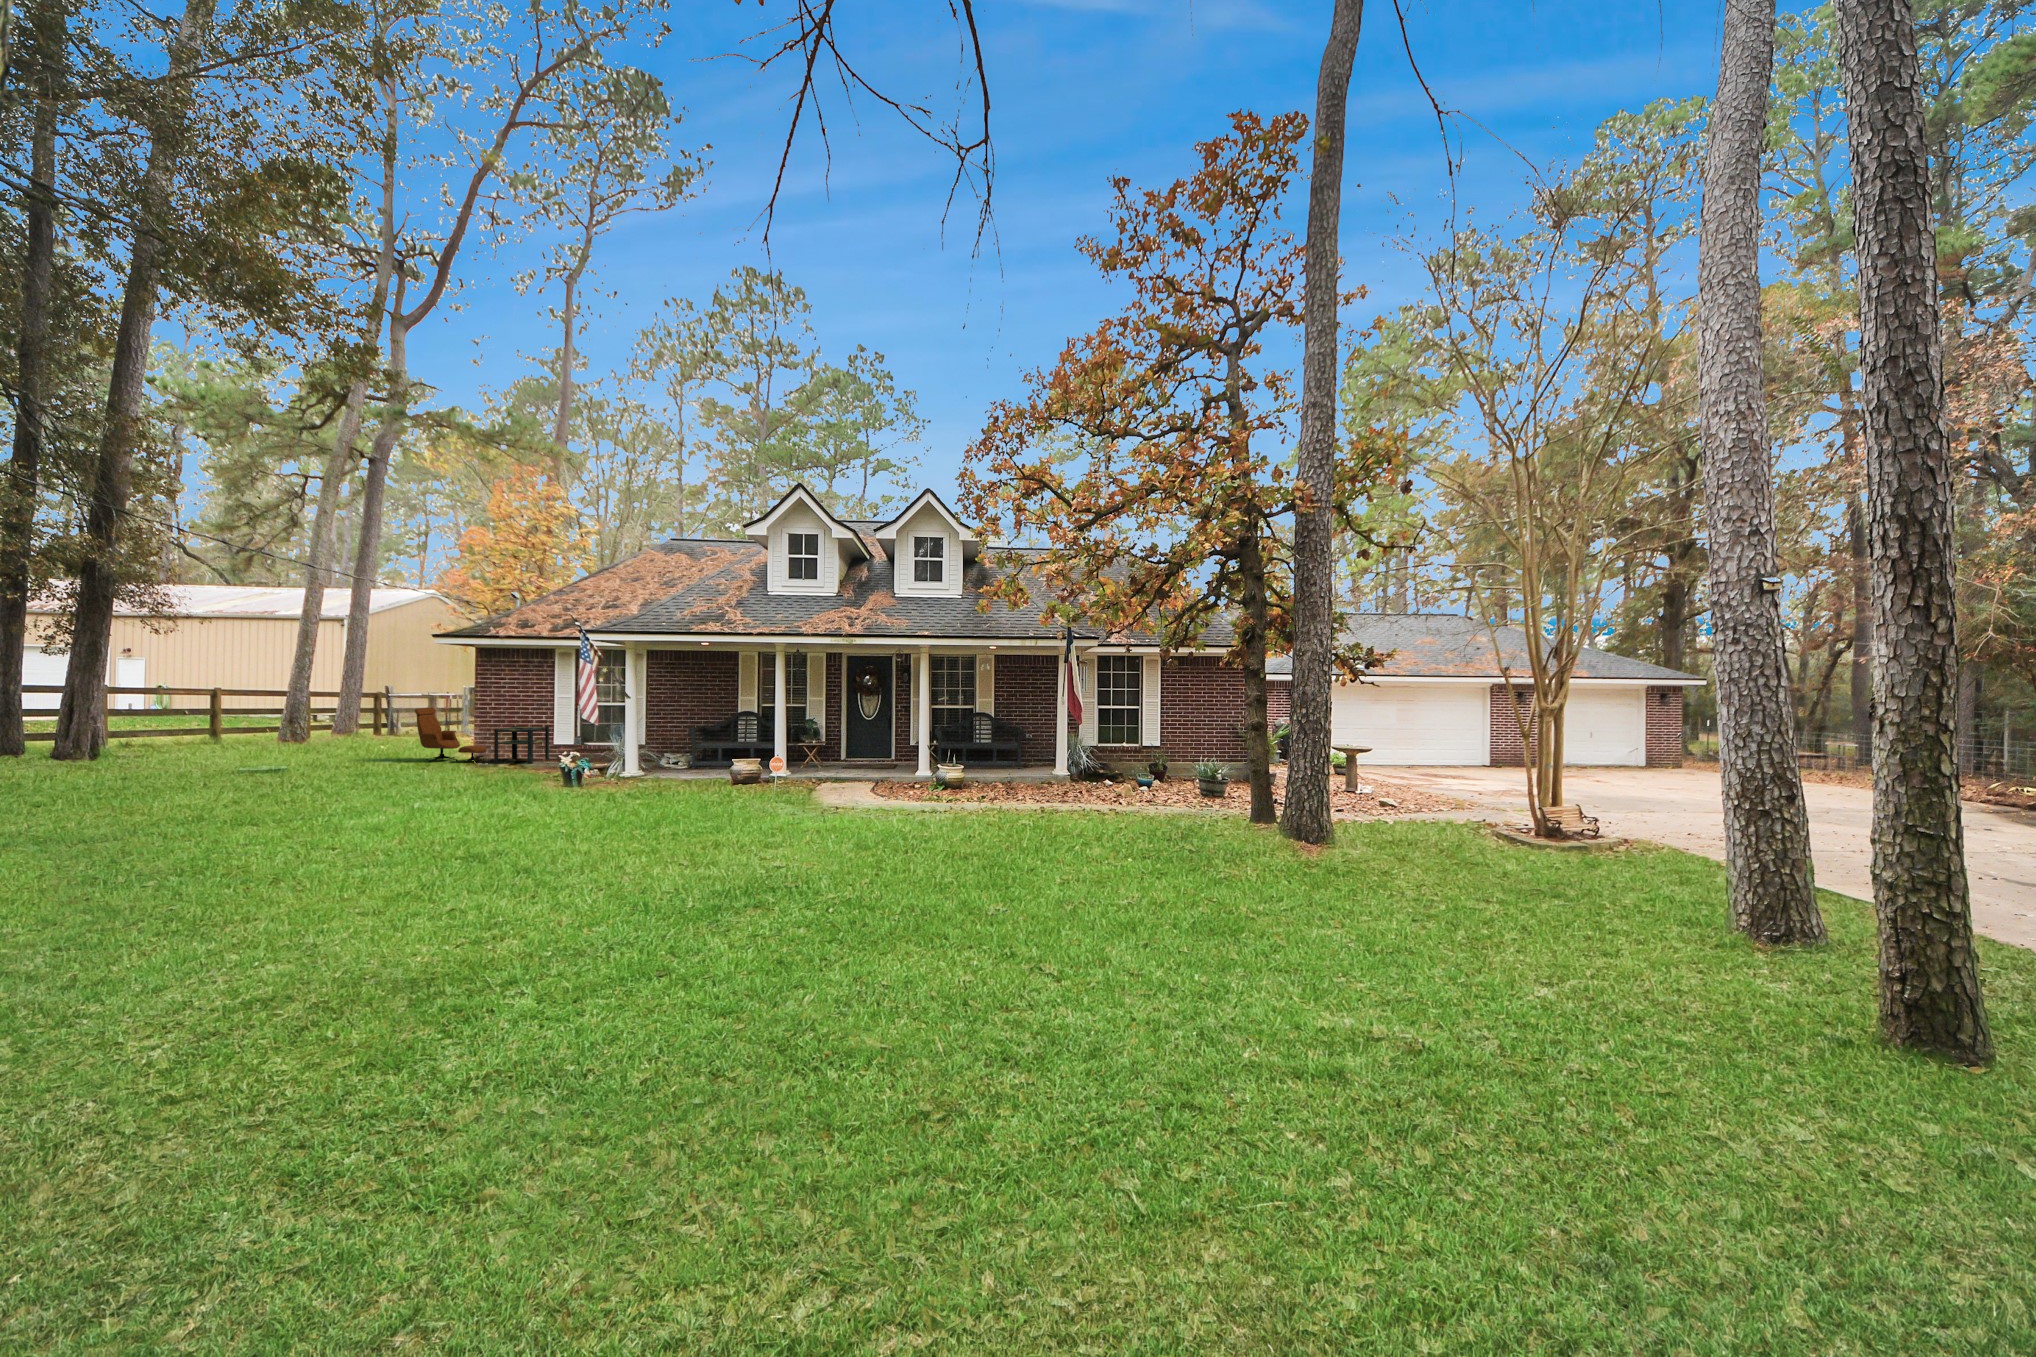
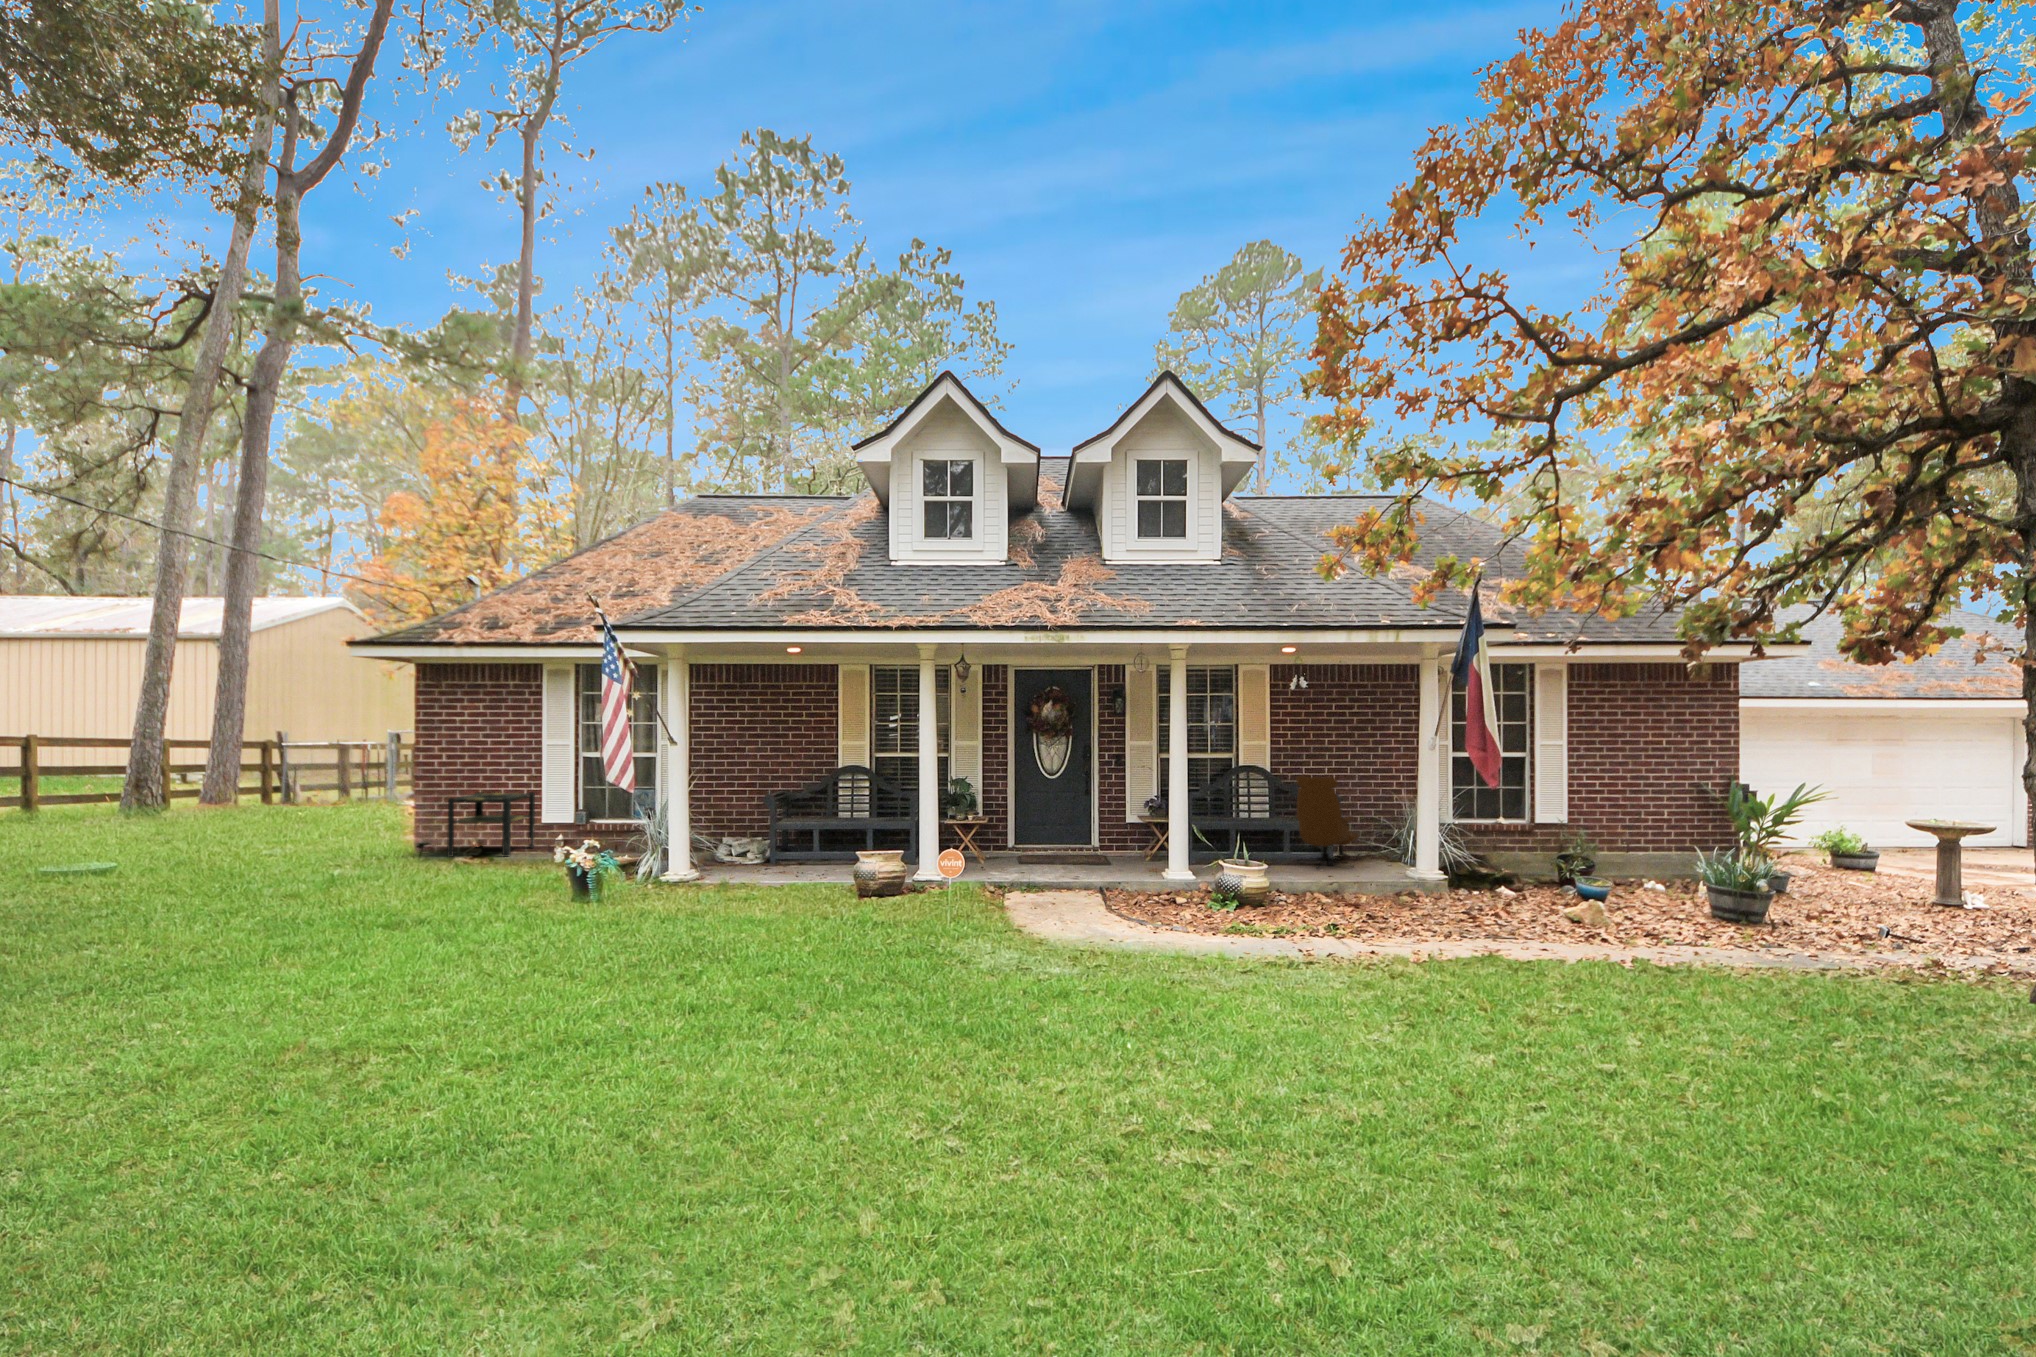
lounge chair: present [415,708,486,763] -> present [1296,776,1359,868]

